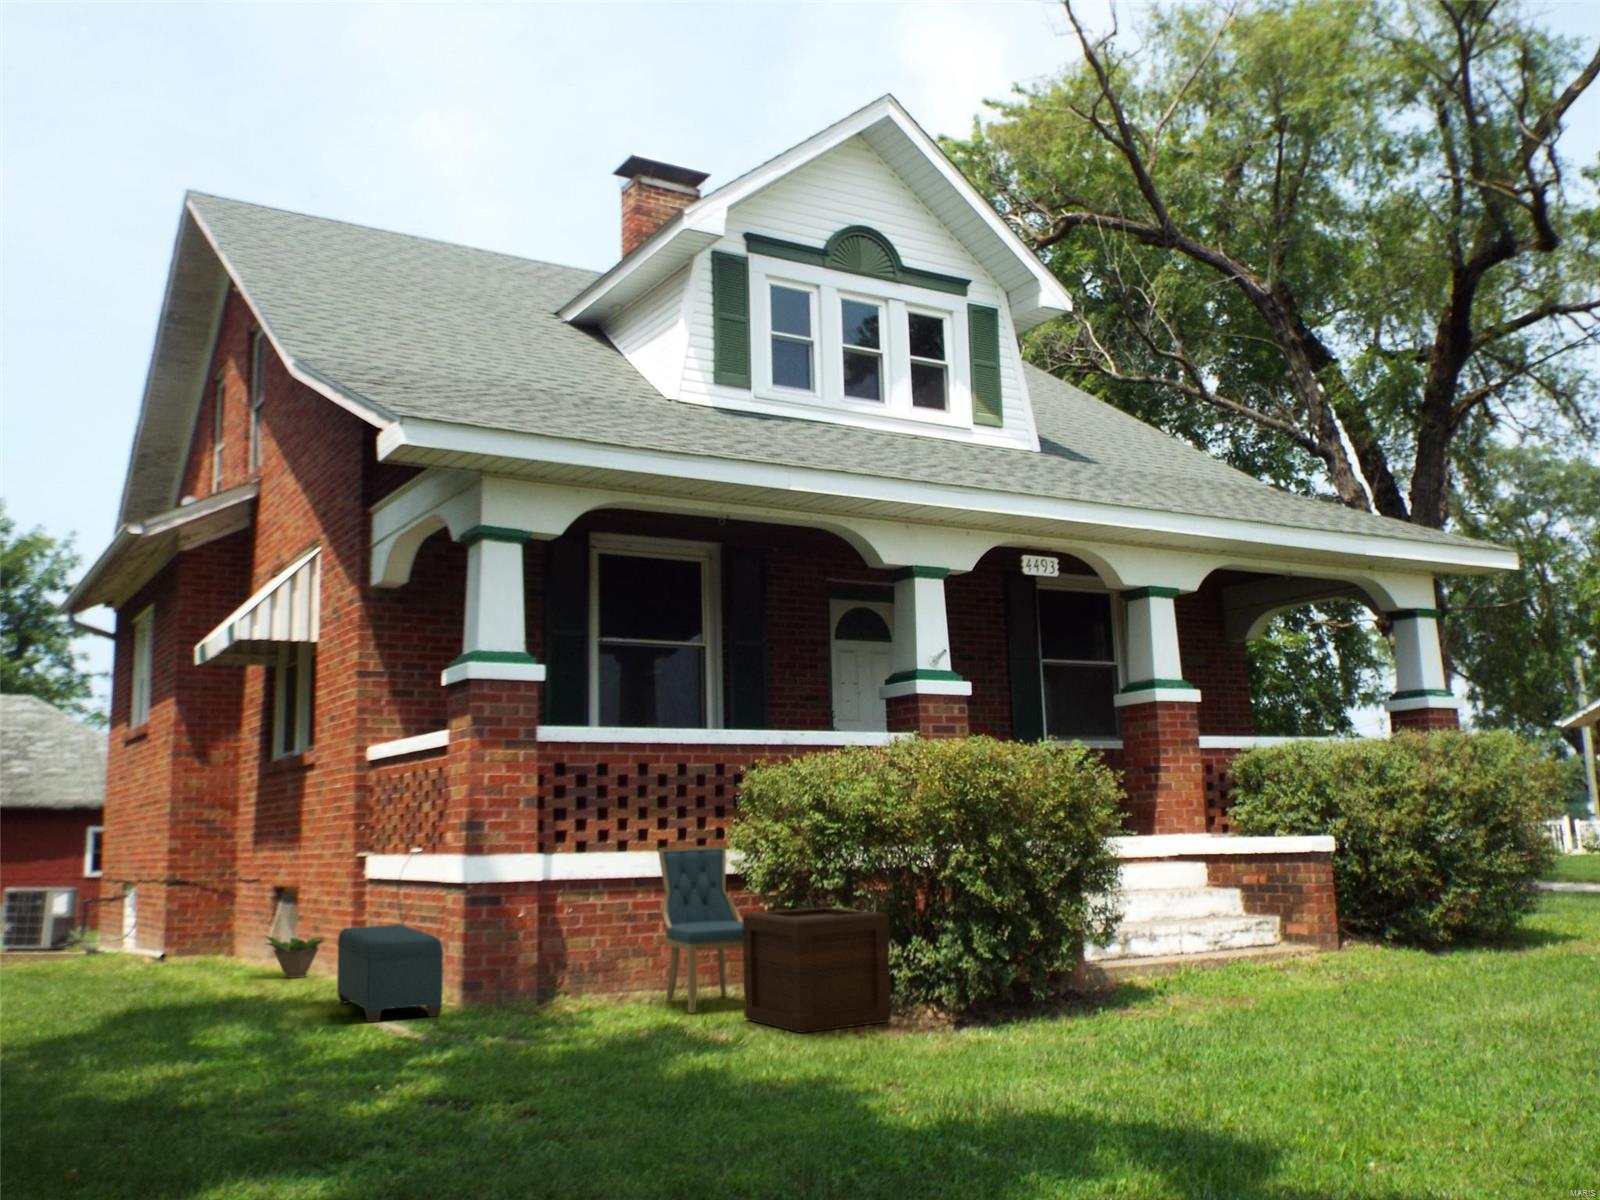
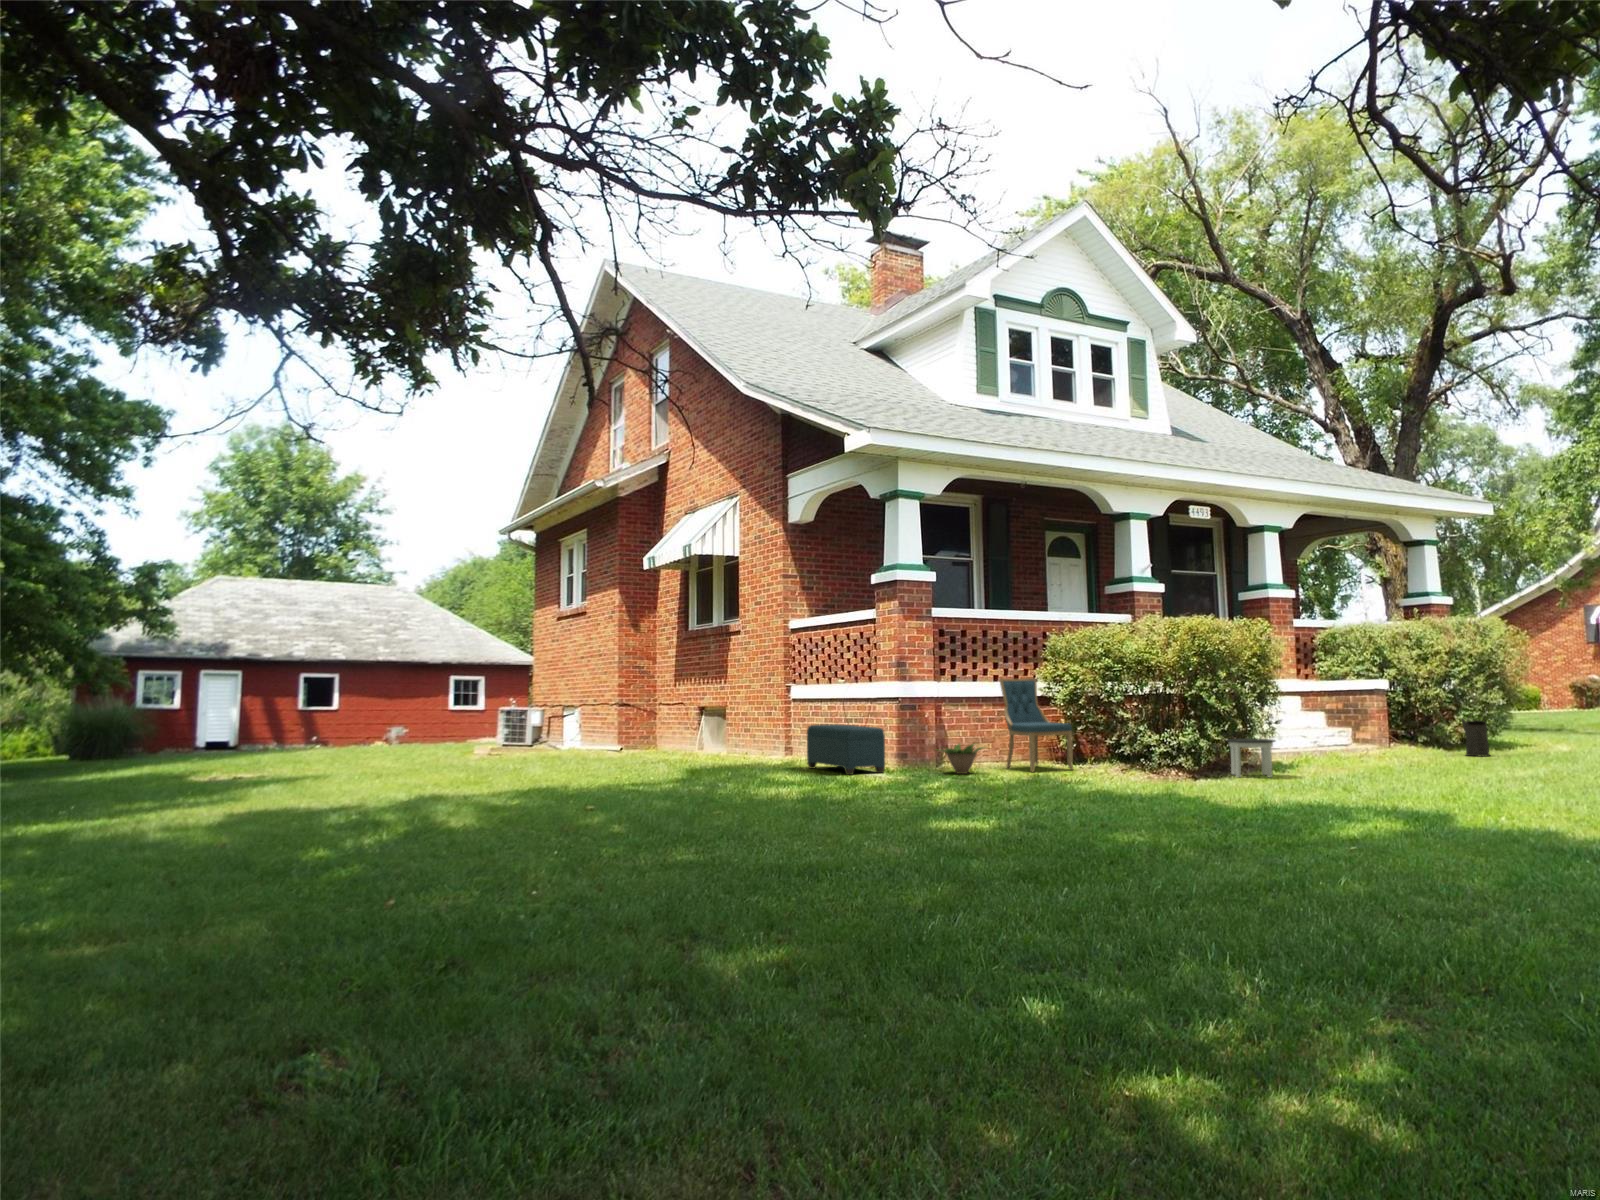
watering can: none [1447,892,1490,966] -> present [1462,714,1490,756]
wooden crate: present [743,907,891,1033] -> none [1068,712,1159,779]
decorative plant: present [263,936,327,978] -> present [943,744,984,774]
round table: none [1002,955,1085,1029] -> present [1226,739,1275,777]

